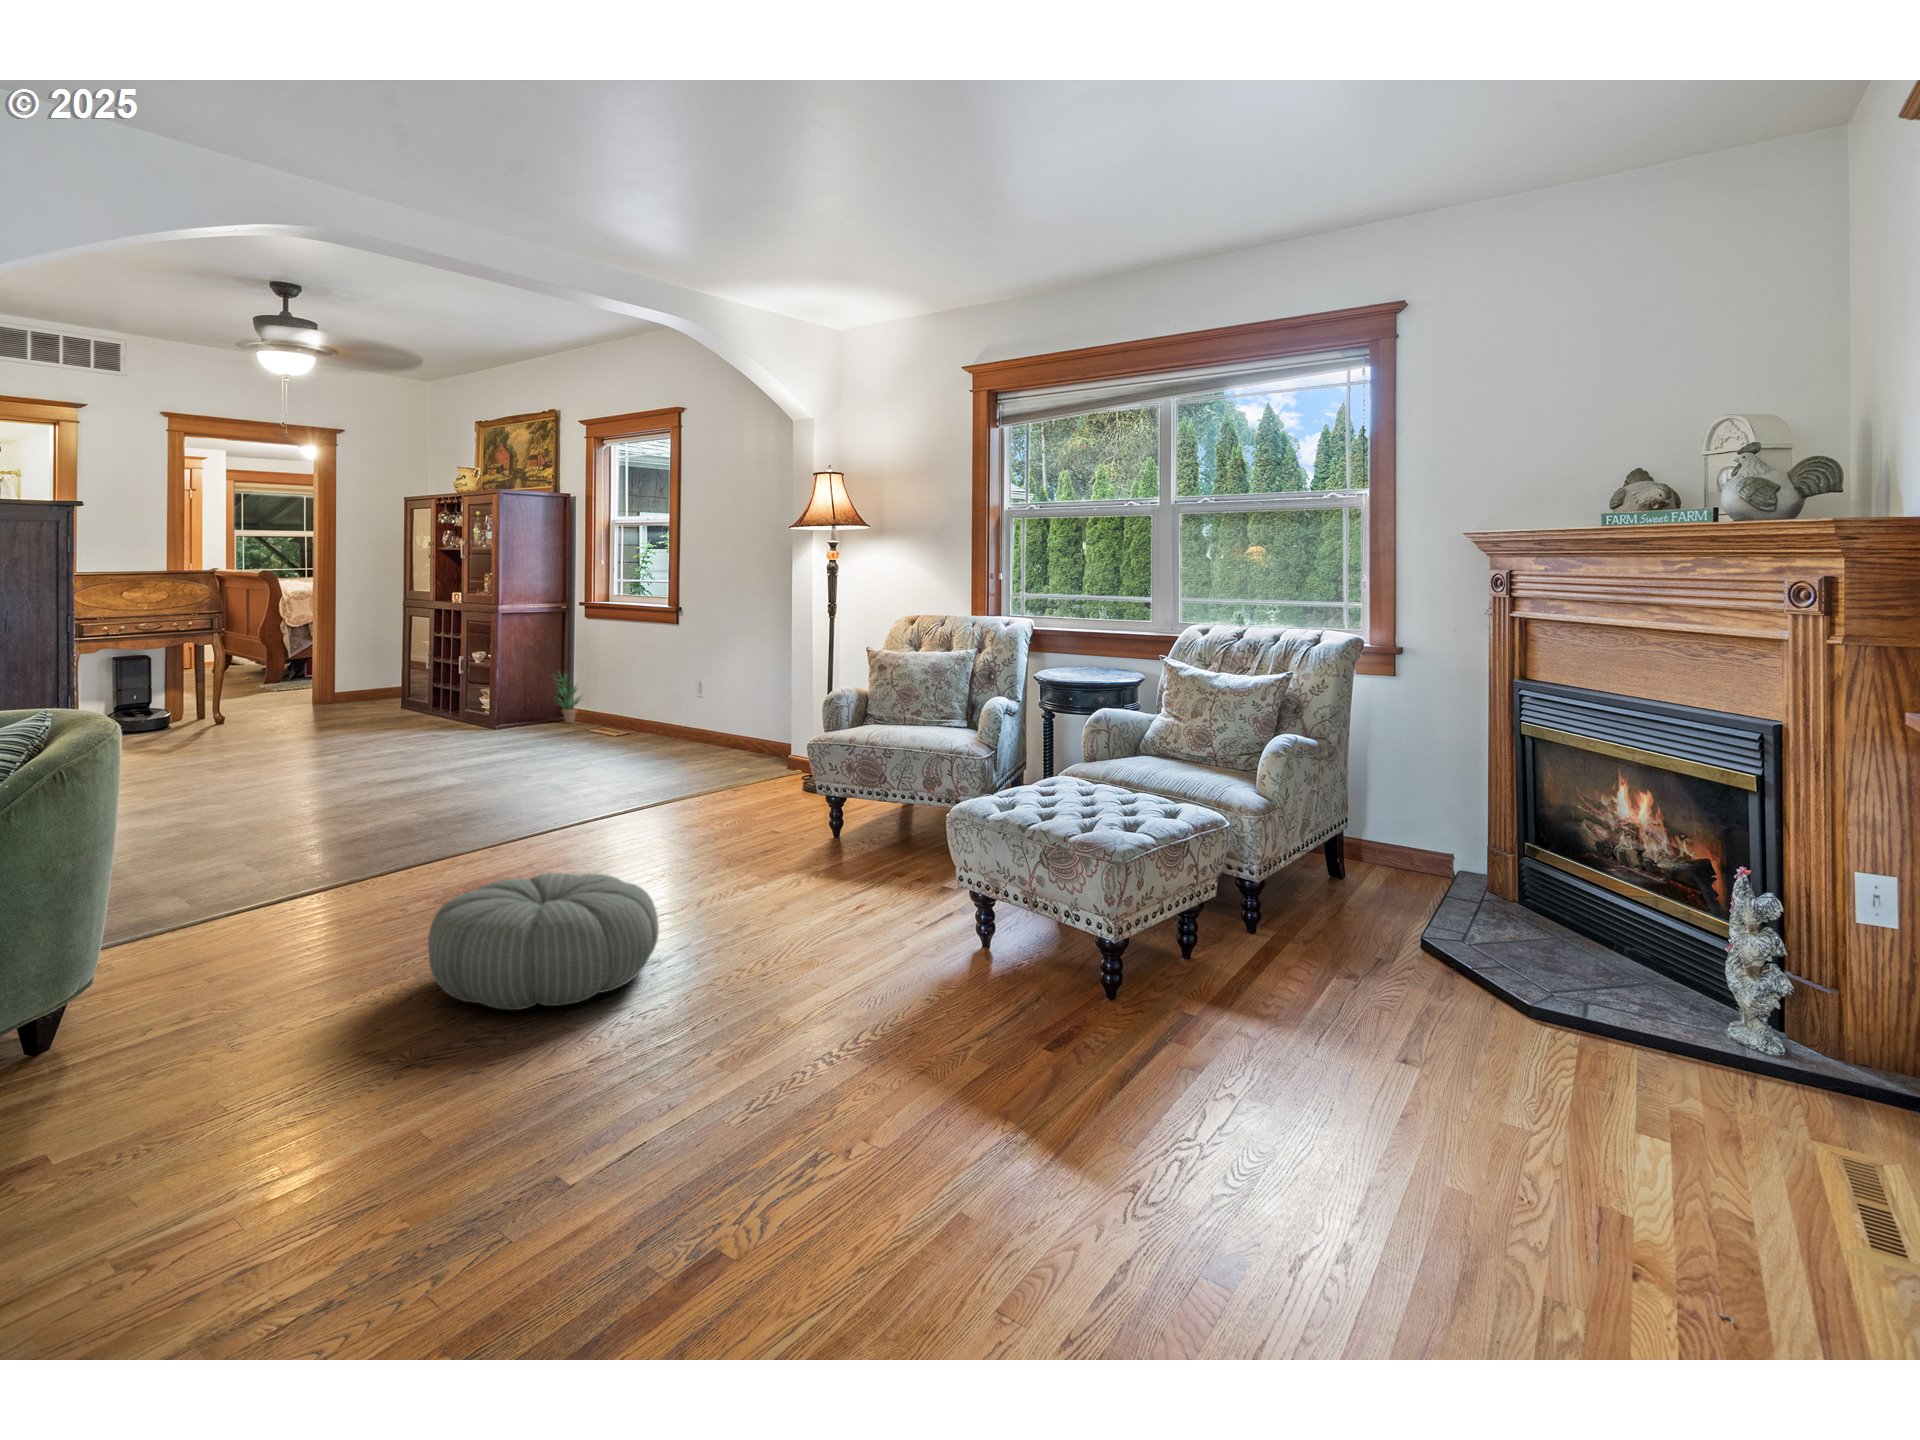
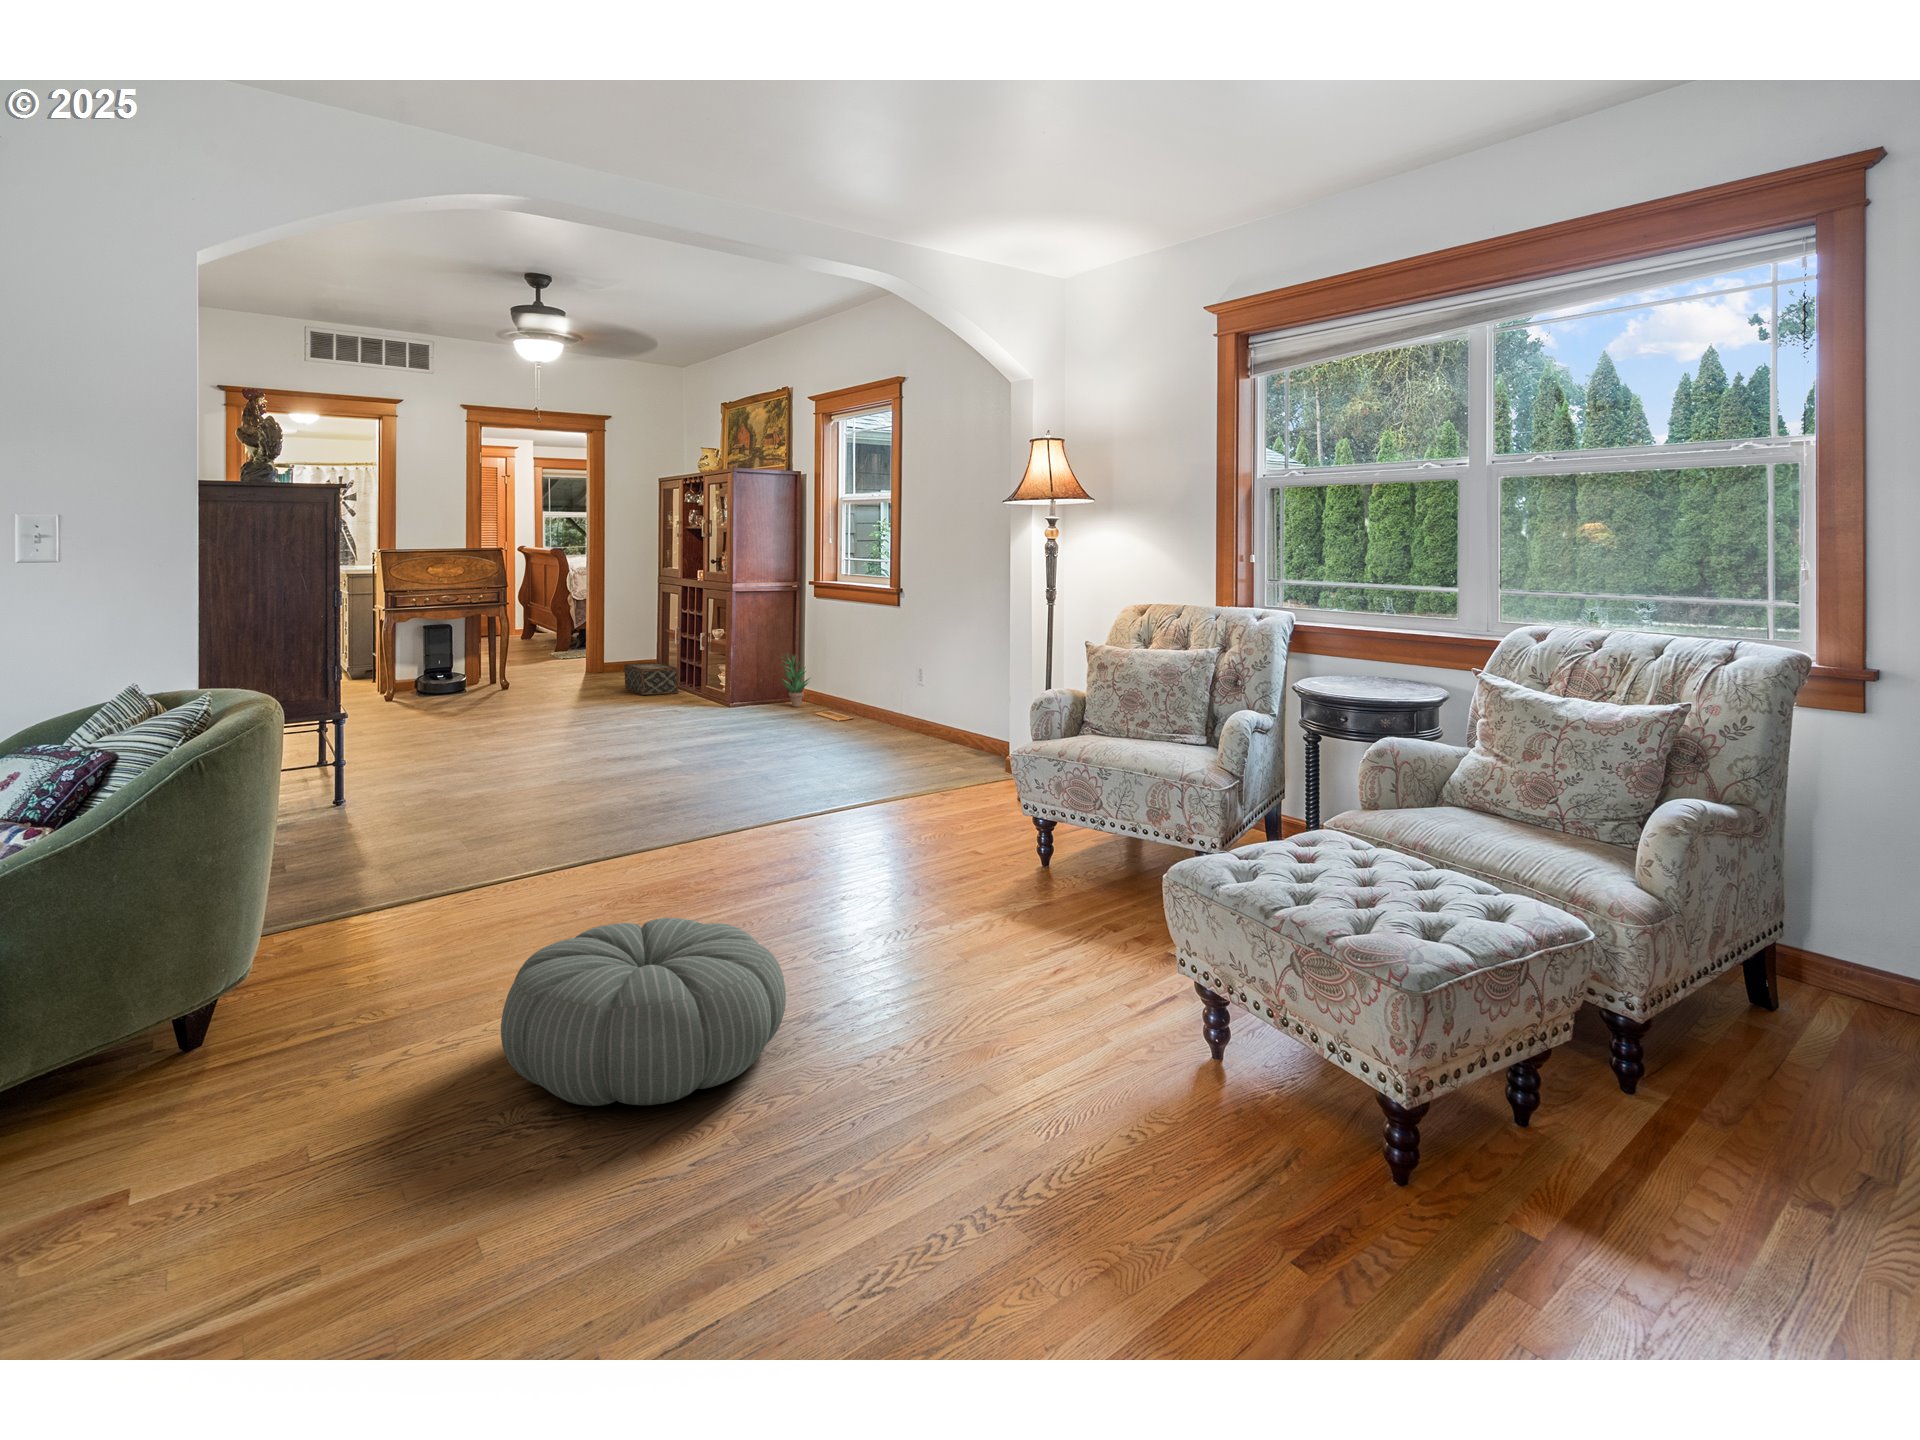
woven basket: none [376,685,439,718] -> present [624,663,678,695]

